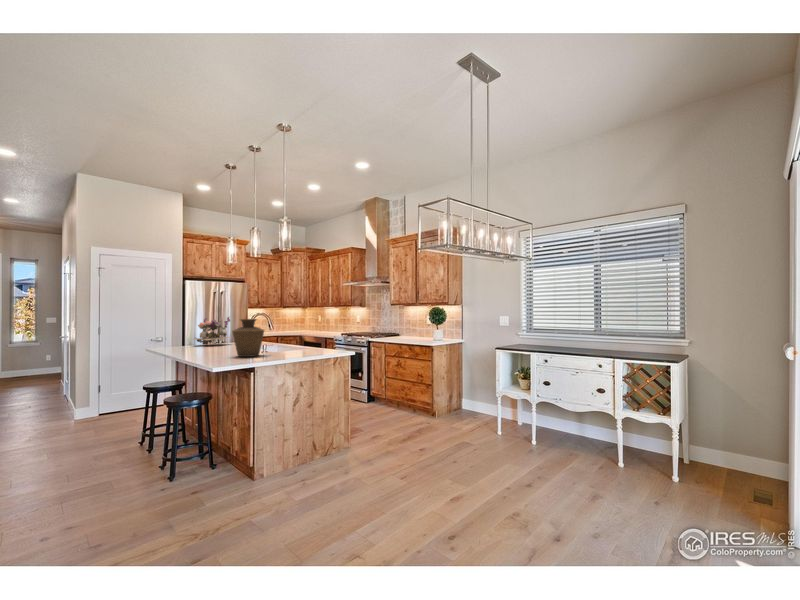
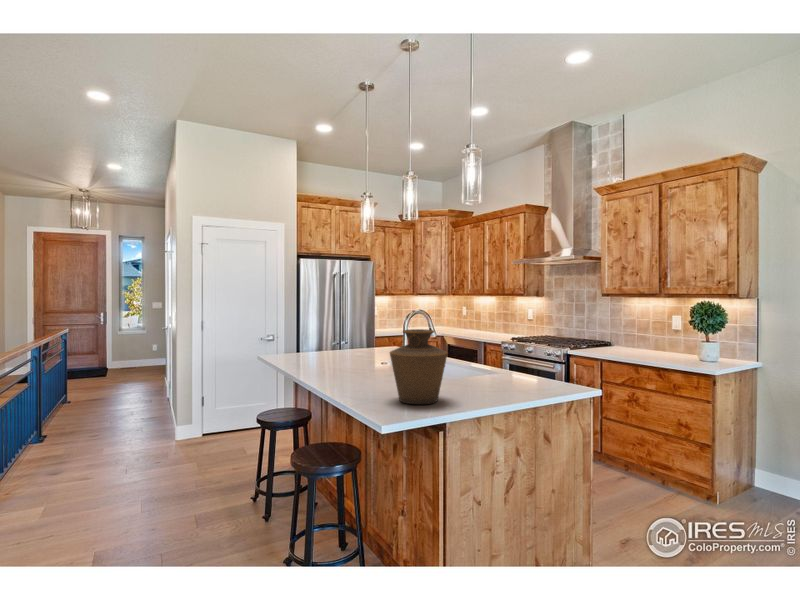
flower arrangement: present [194,317,230,344] -> none [309,314,368,359]

